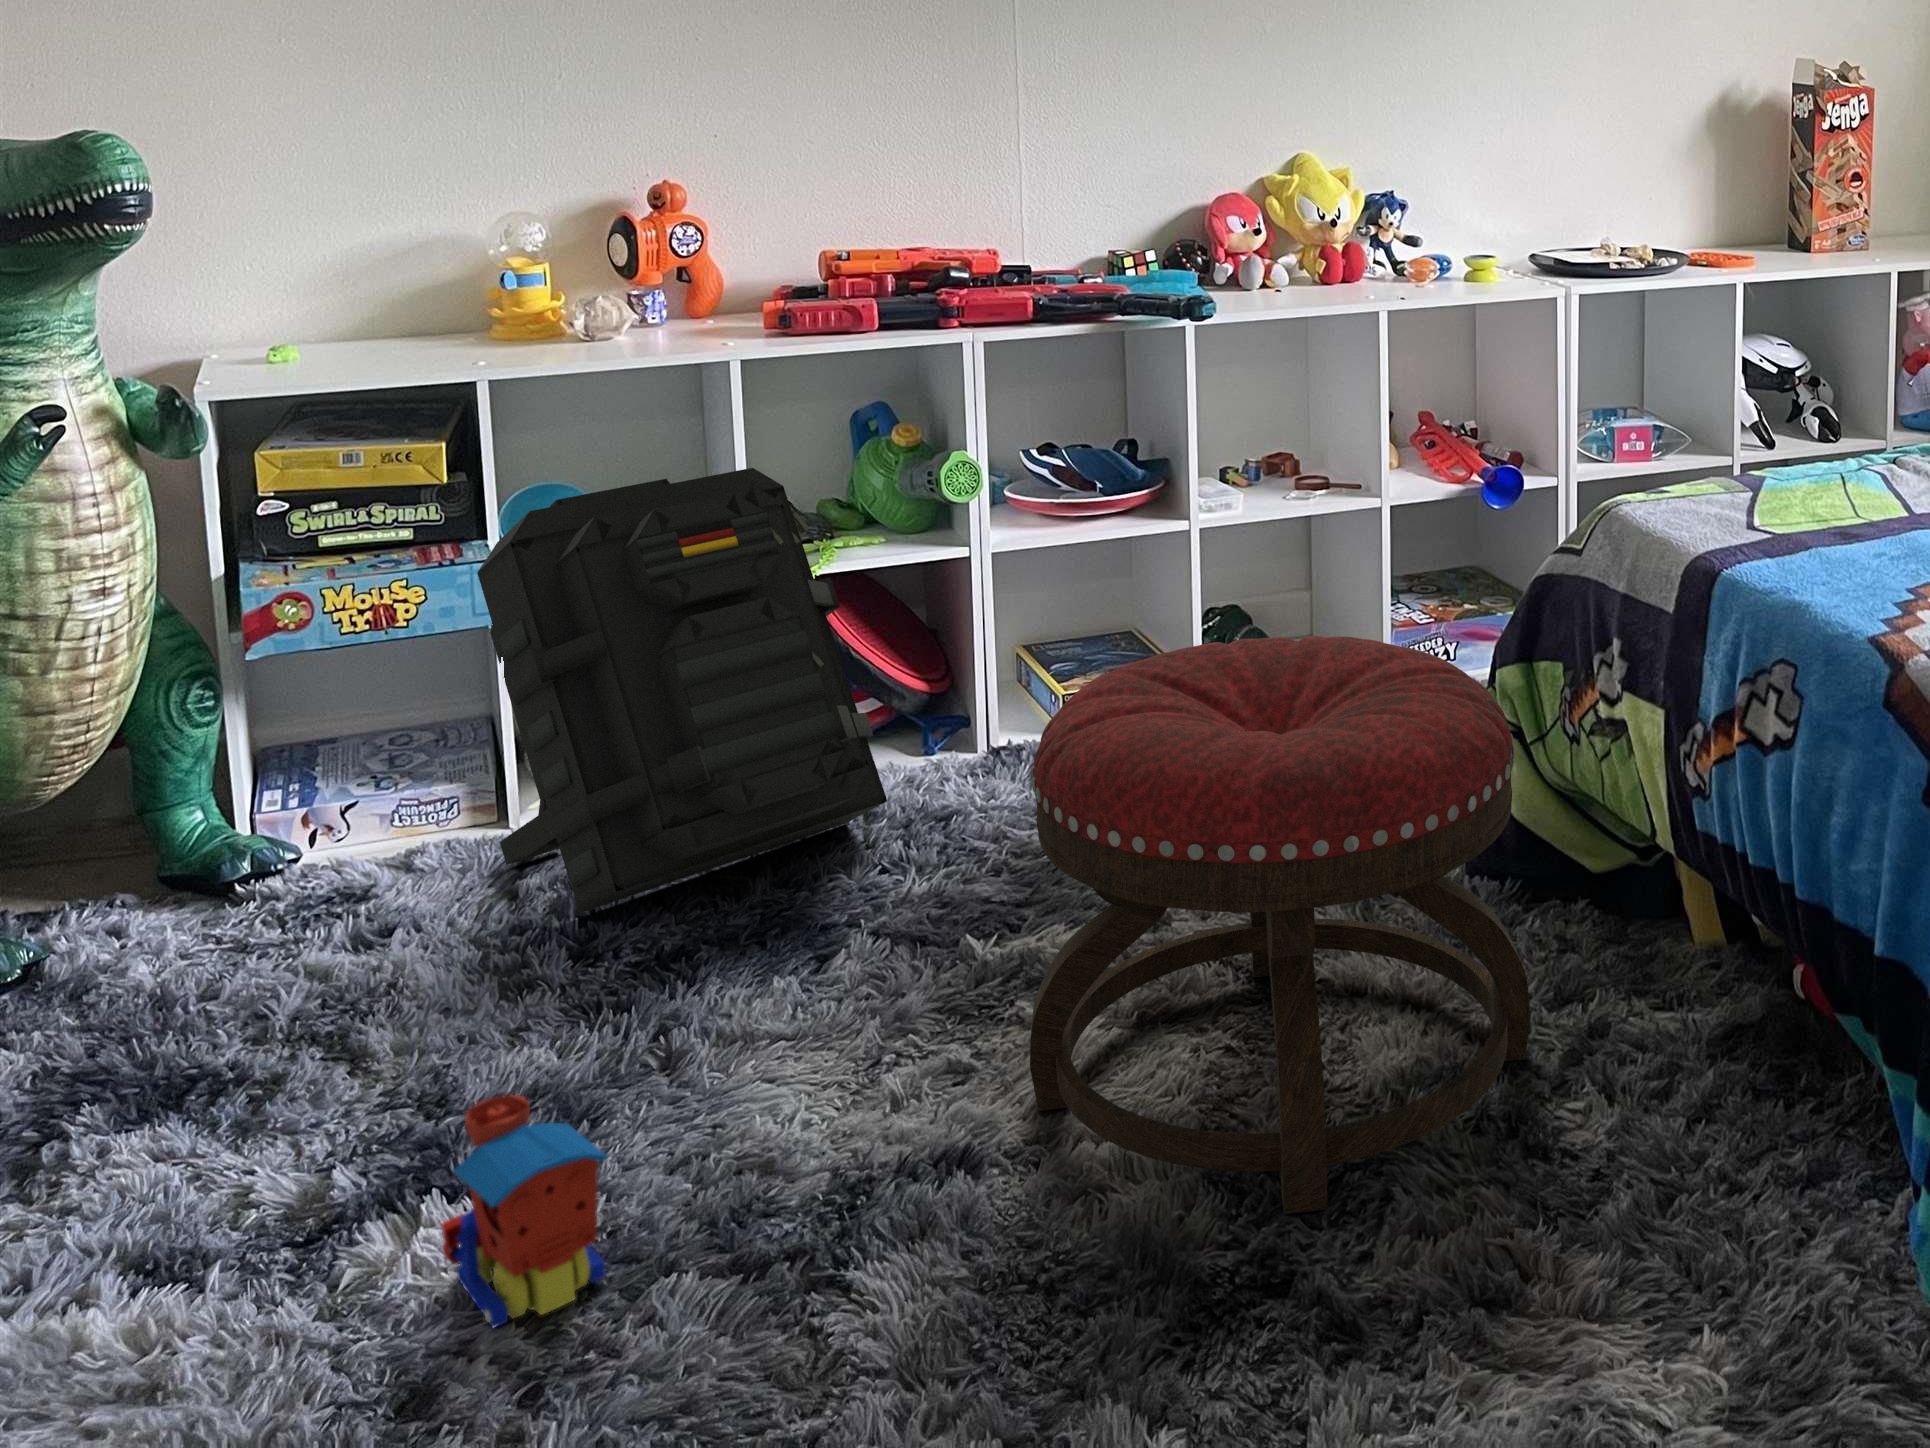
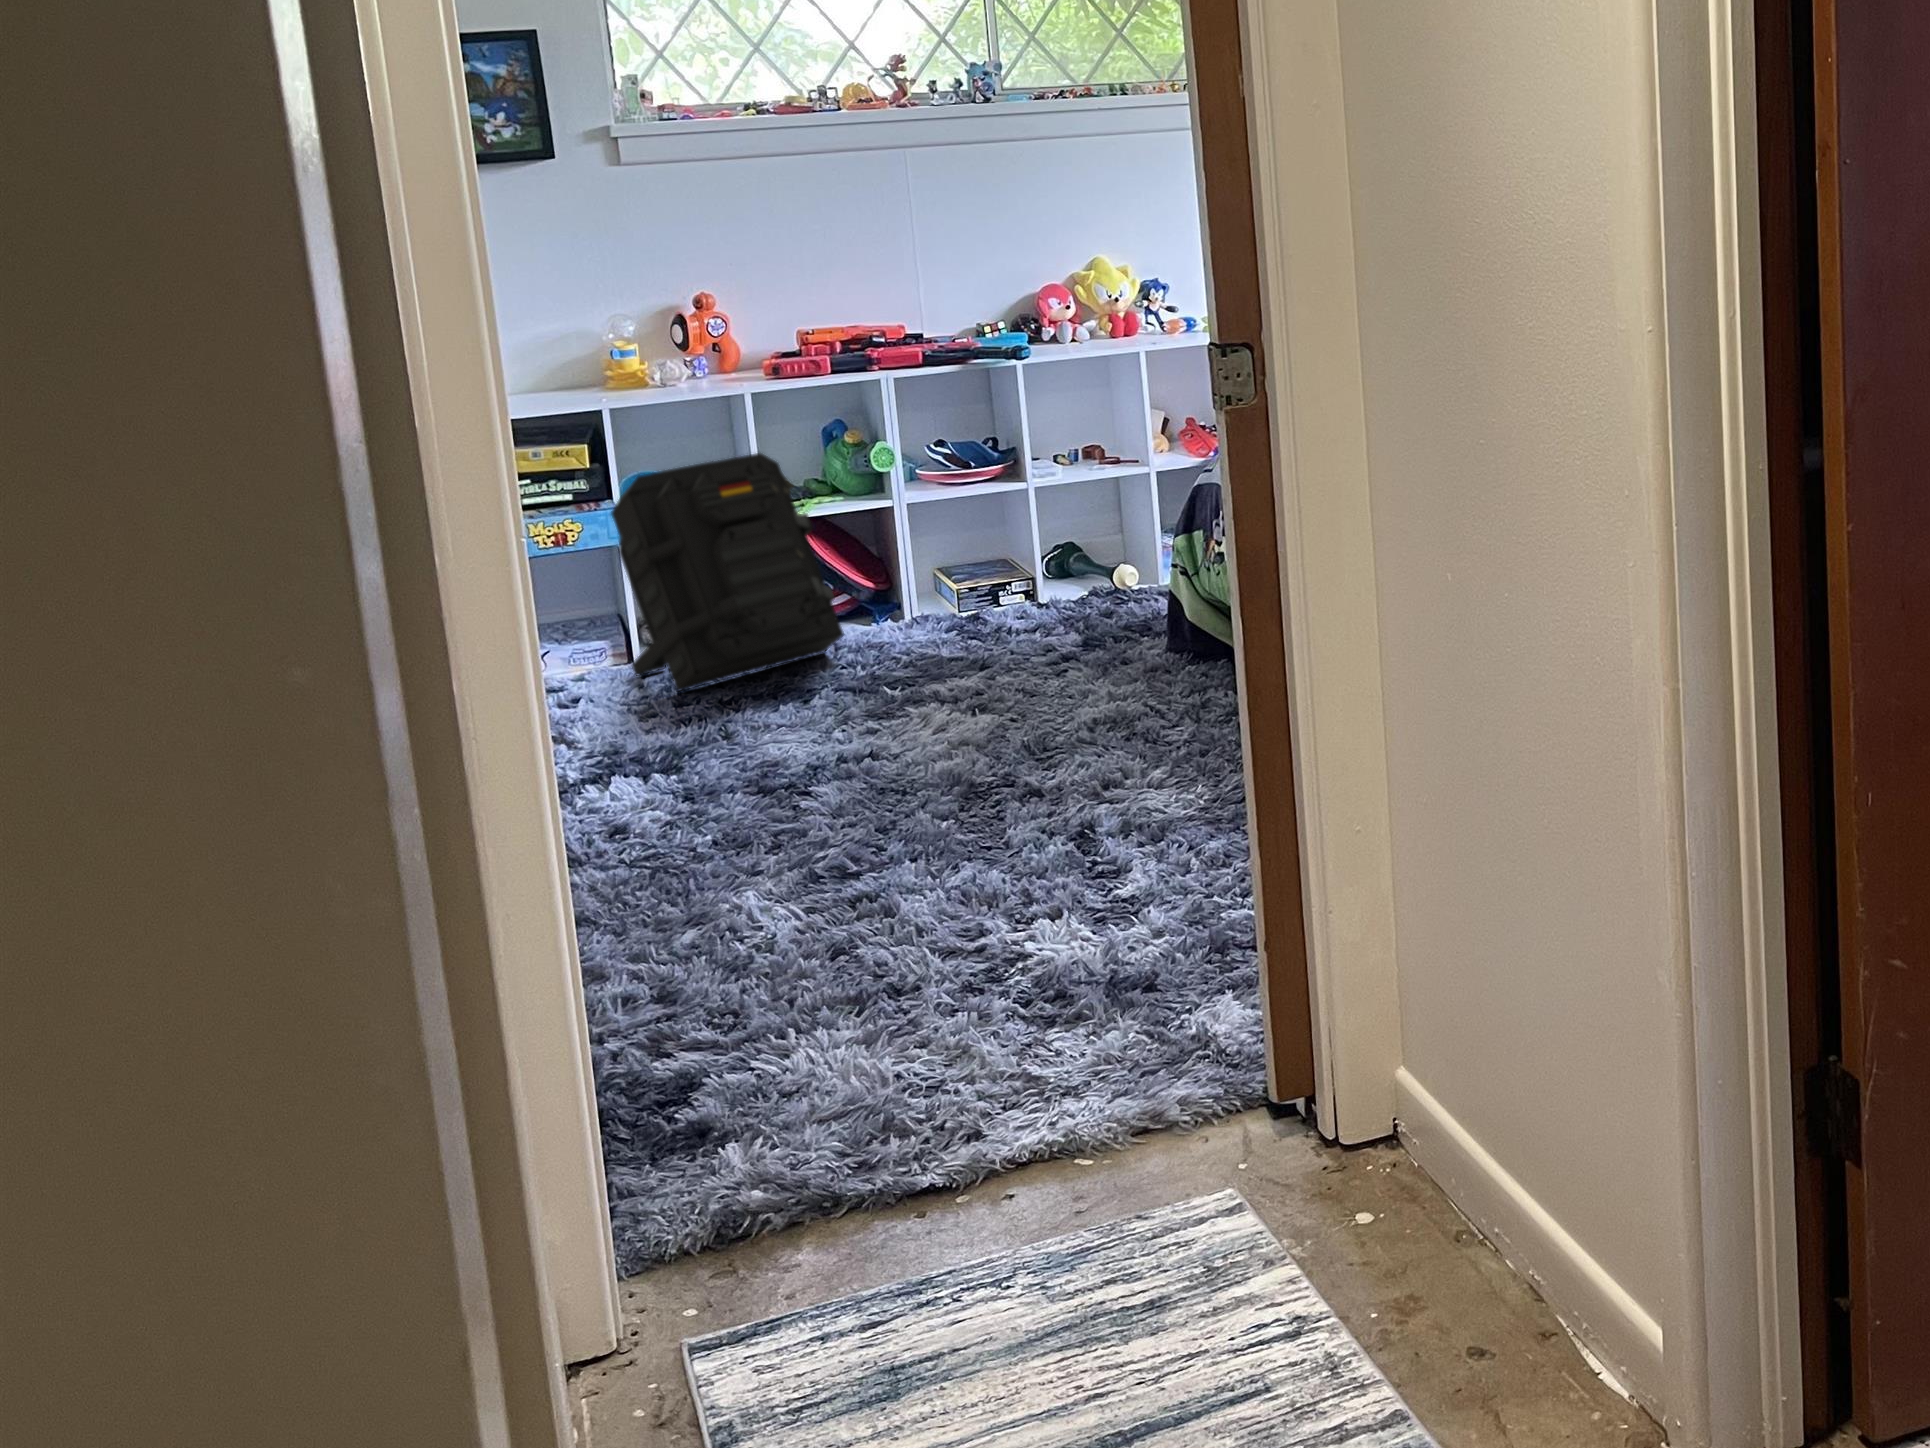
ottoman: present [1030,636,1531,1214] -> none [893,512,1158,770]
toy train: present [440,1095,607,1328] -> none [620,721,697,816]

